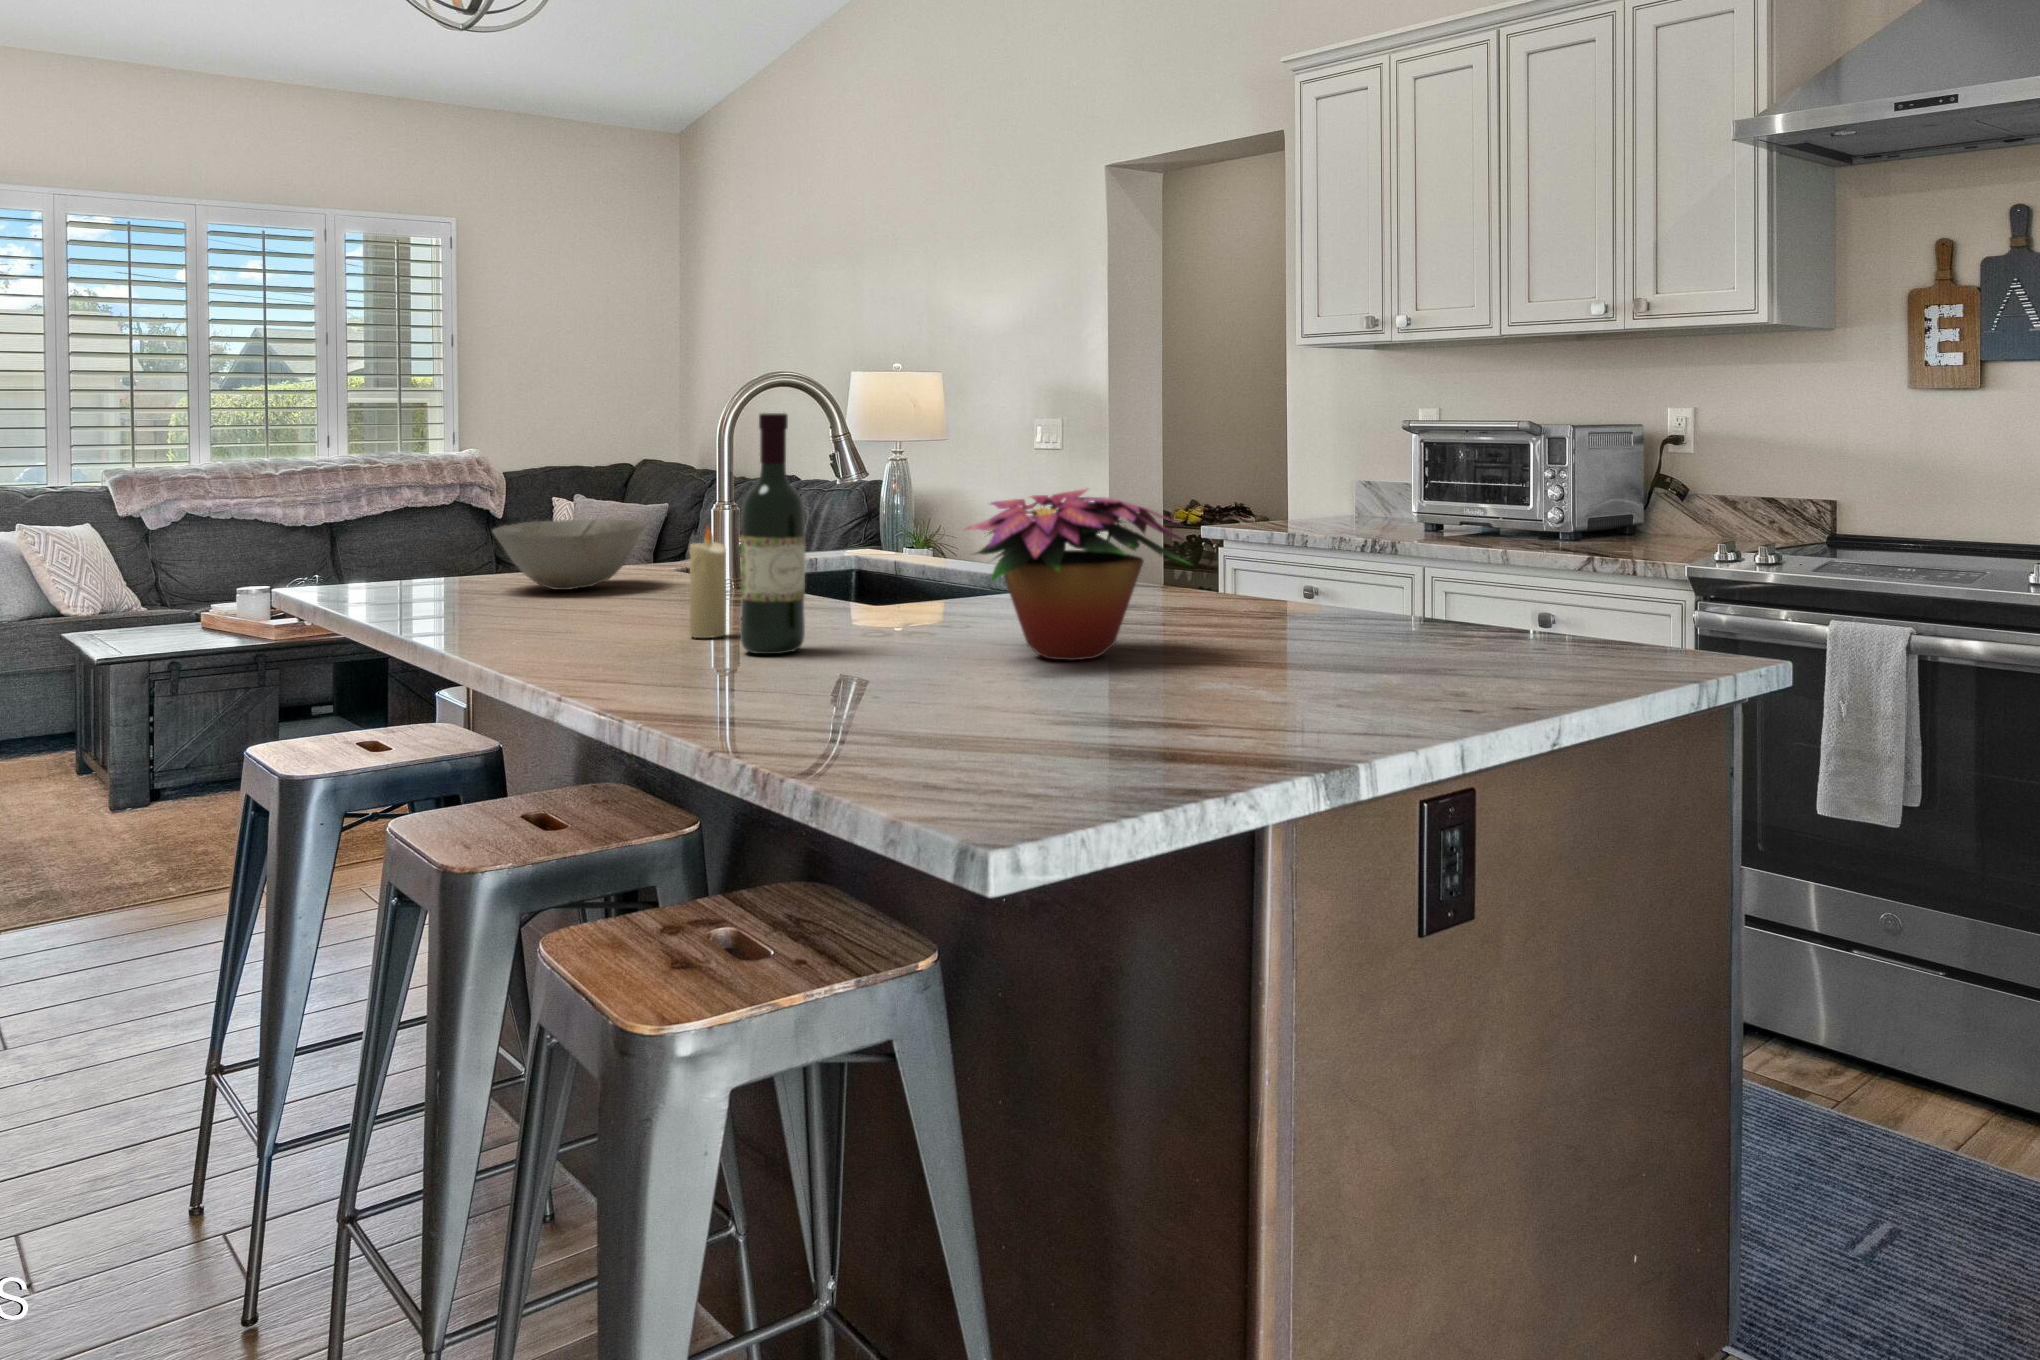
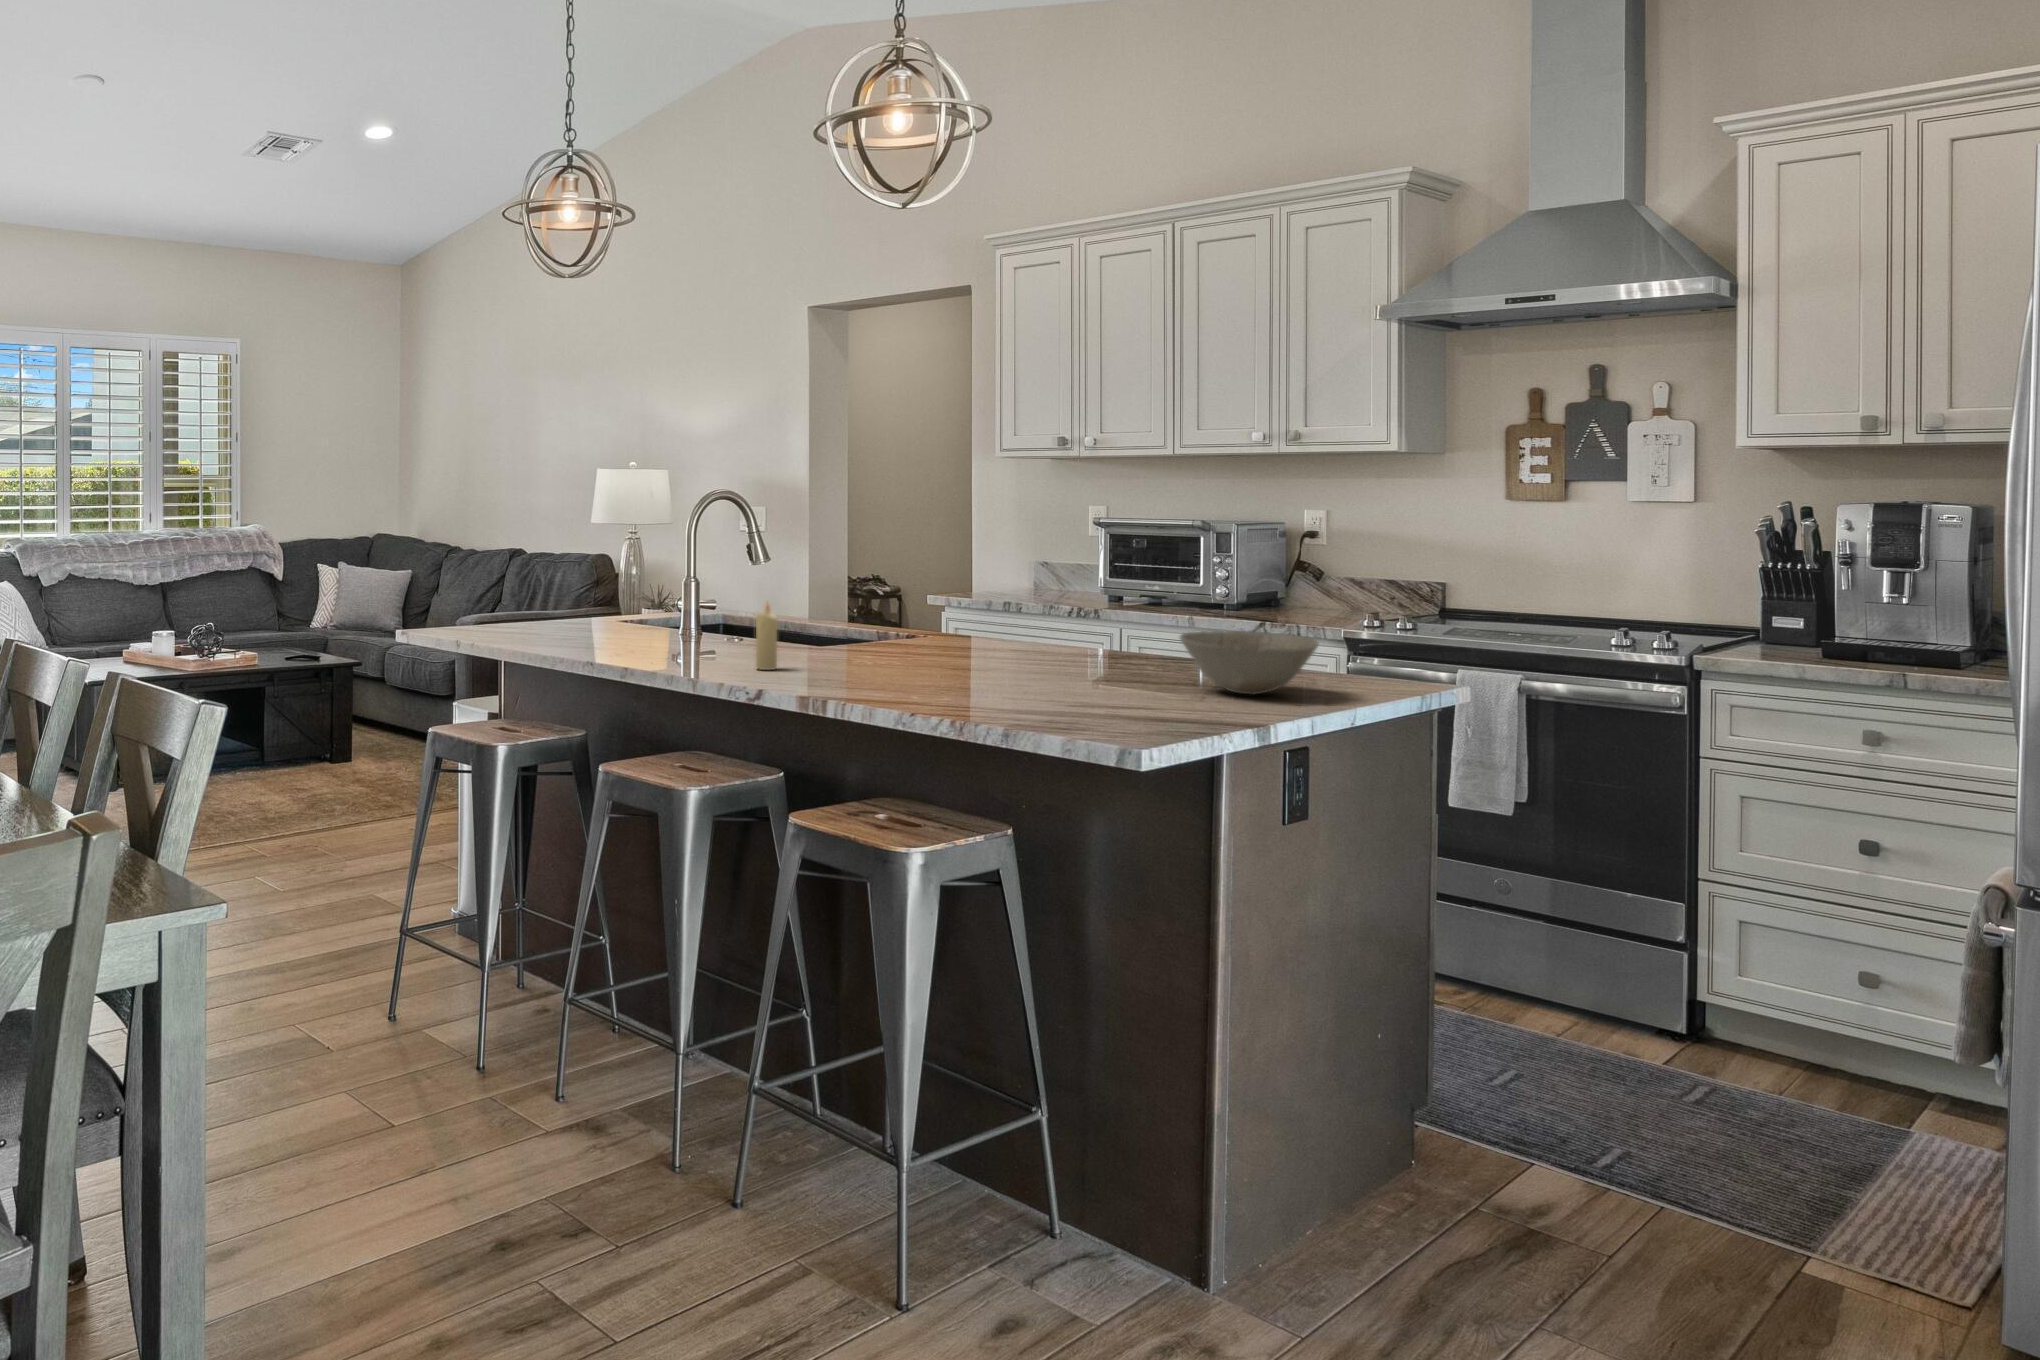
wine bottle: present [740,413,805,654] -> none [809,535,848,680]
flower arrangement: present [967,489,1191,660] -> none [942,580,1102,685]
bowl: present [492,519,647,590] -> present [1179,631,1318,695]

